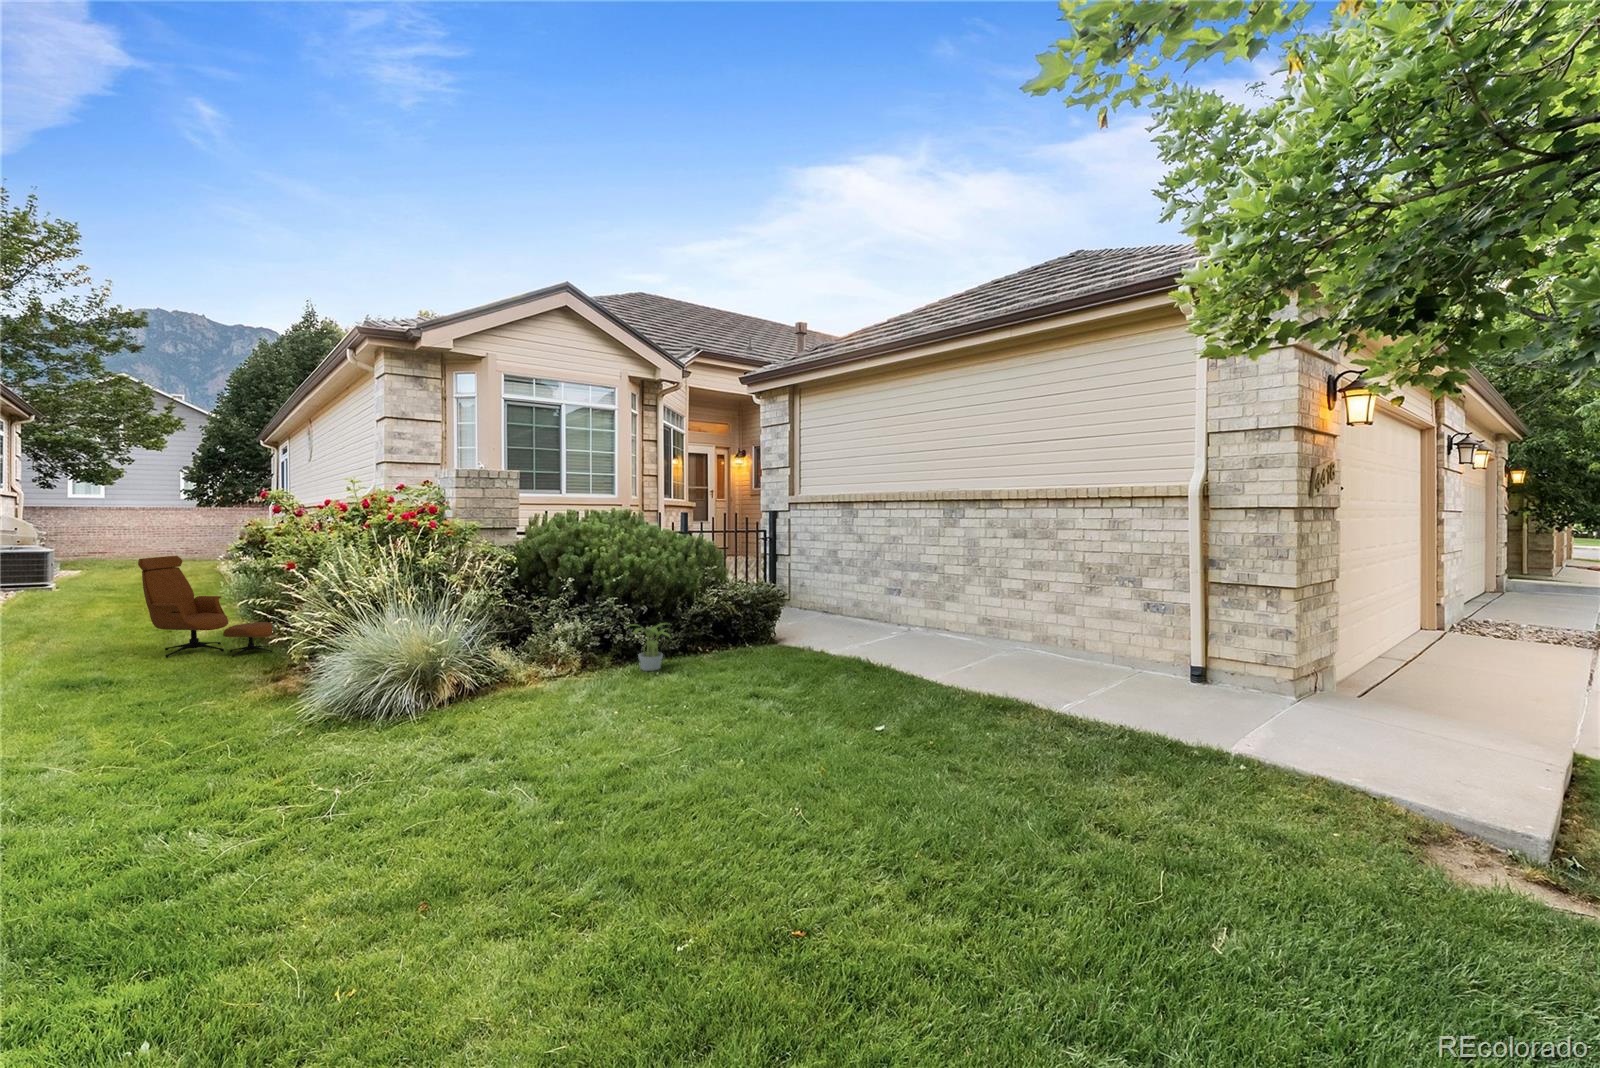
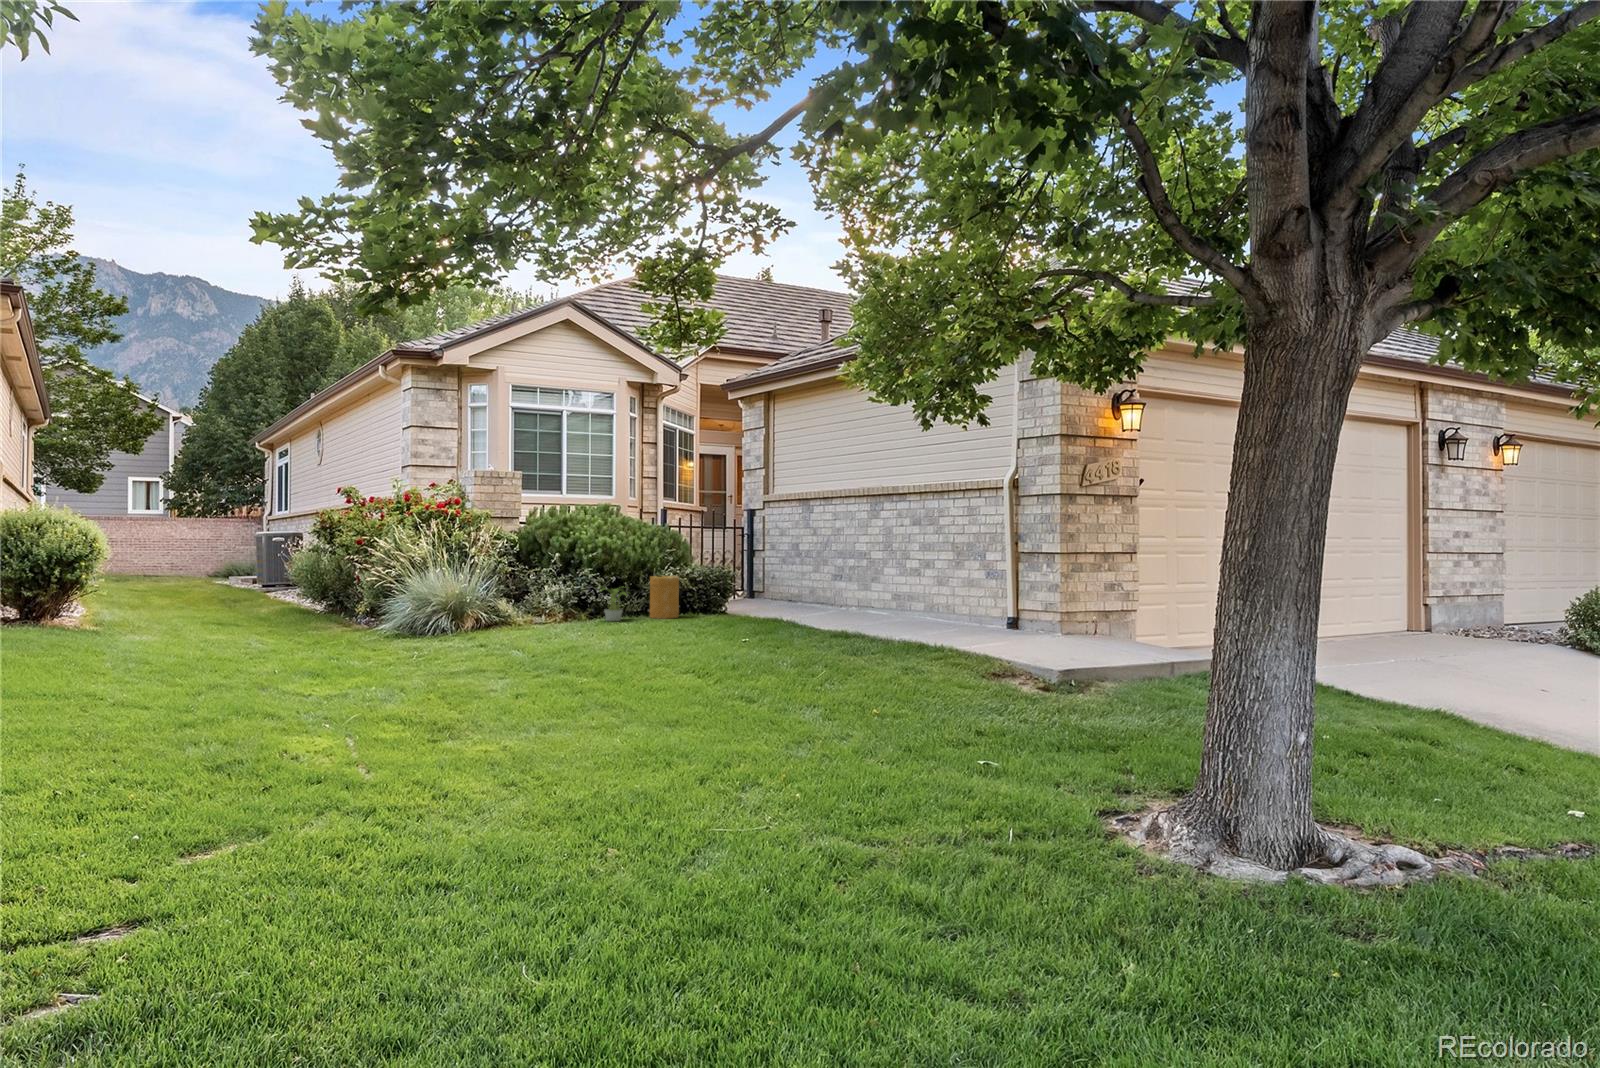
lounge chair: present [138,556,272,658] -> none [257,538,345,611]
basket: none [692,602,731,660] -> present [650,576,679,619]

